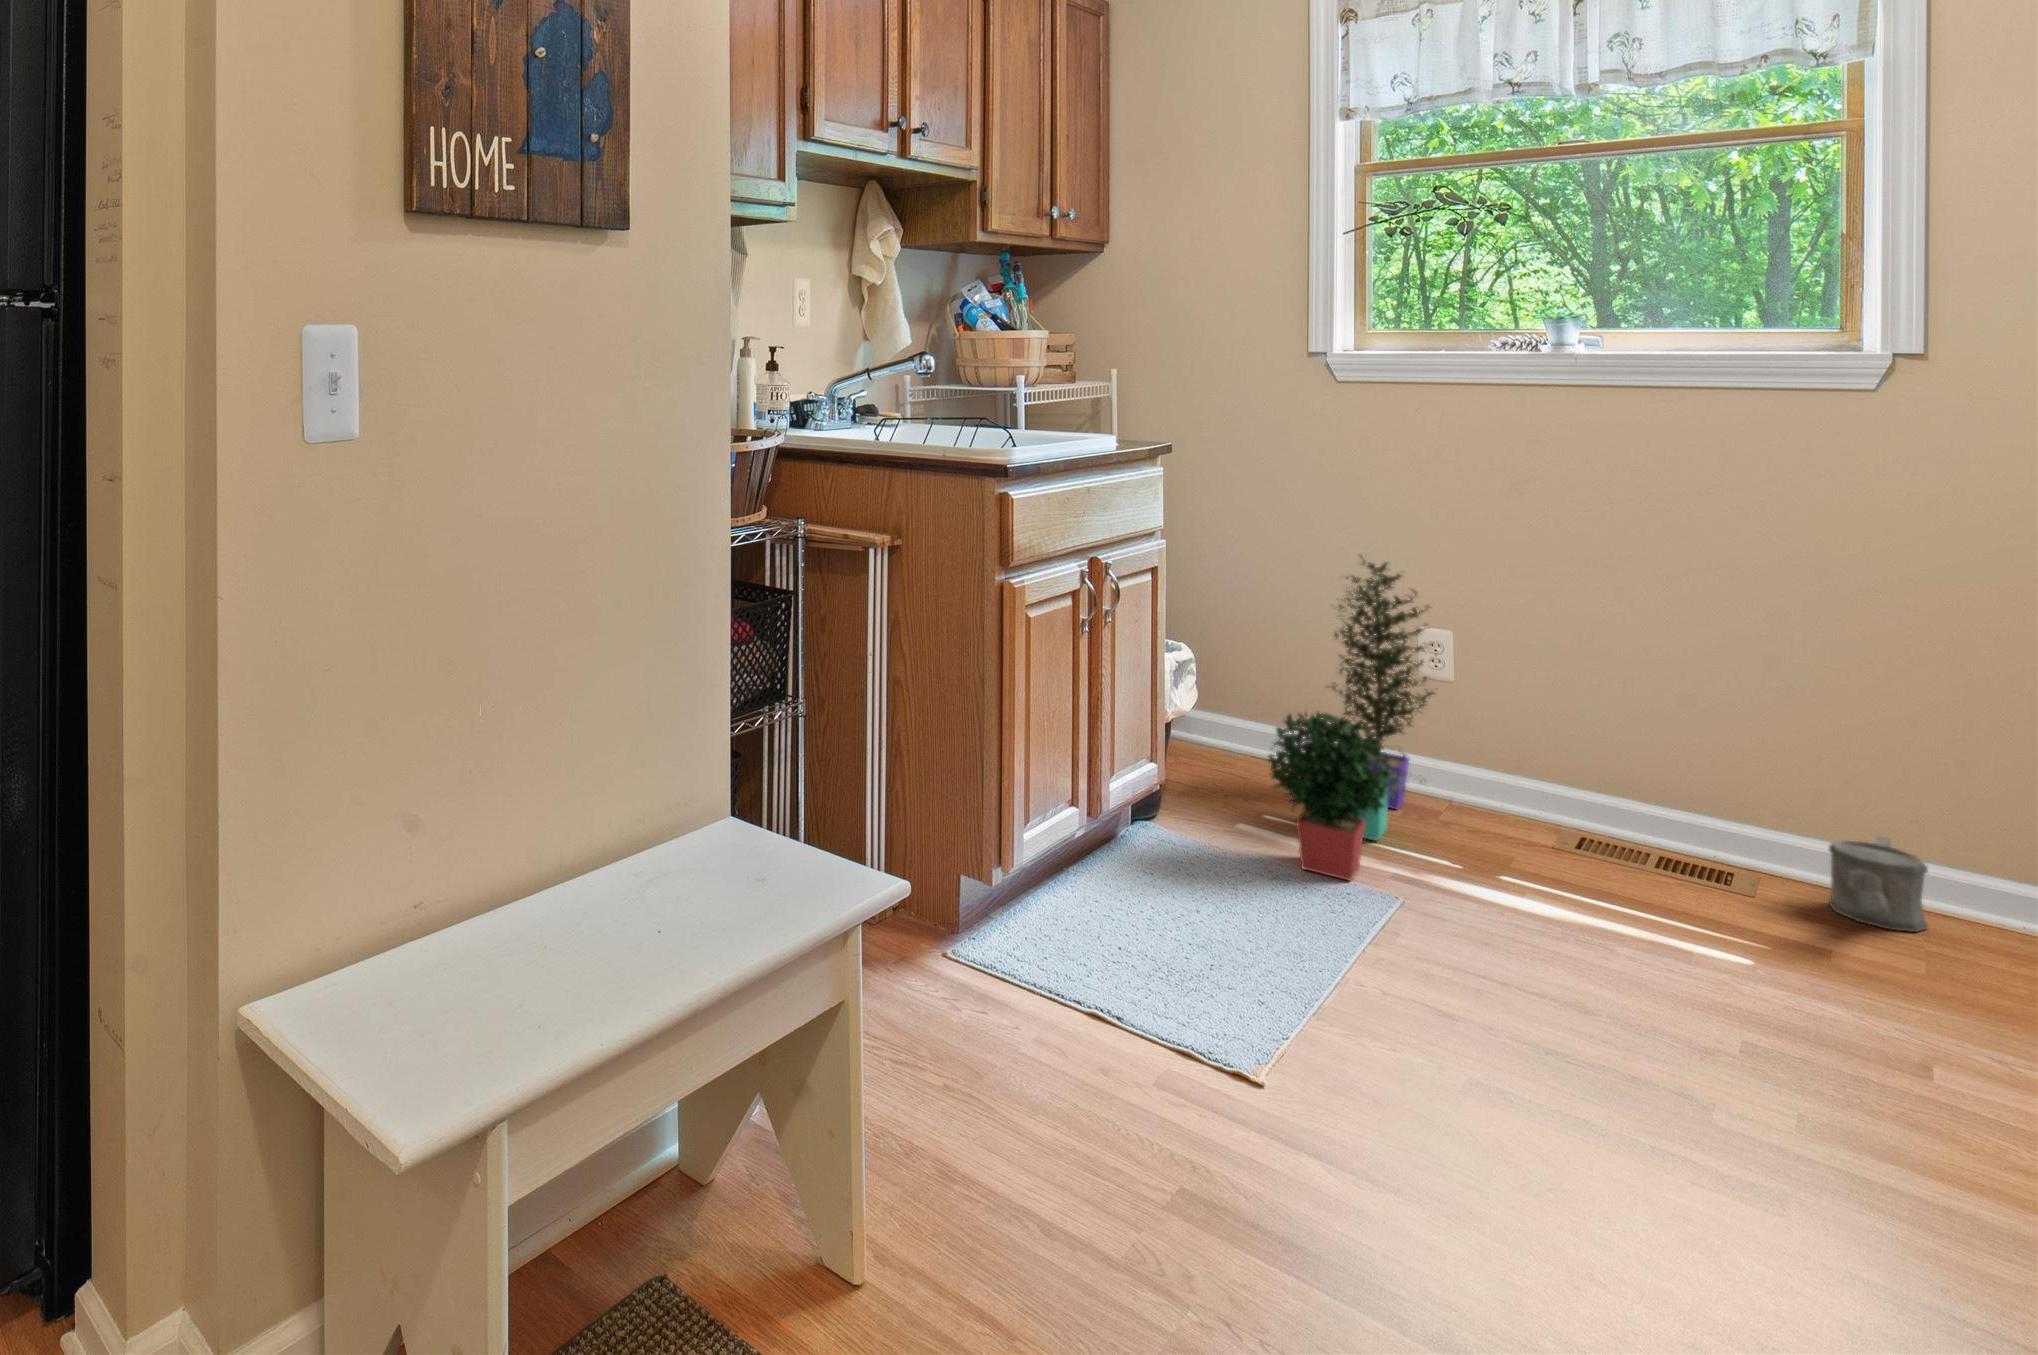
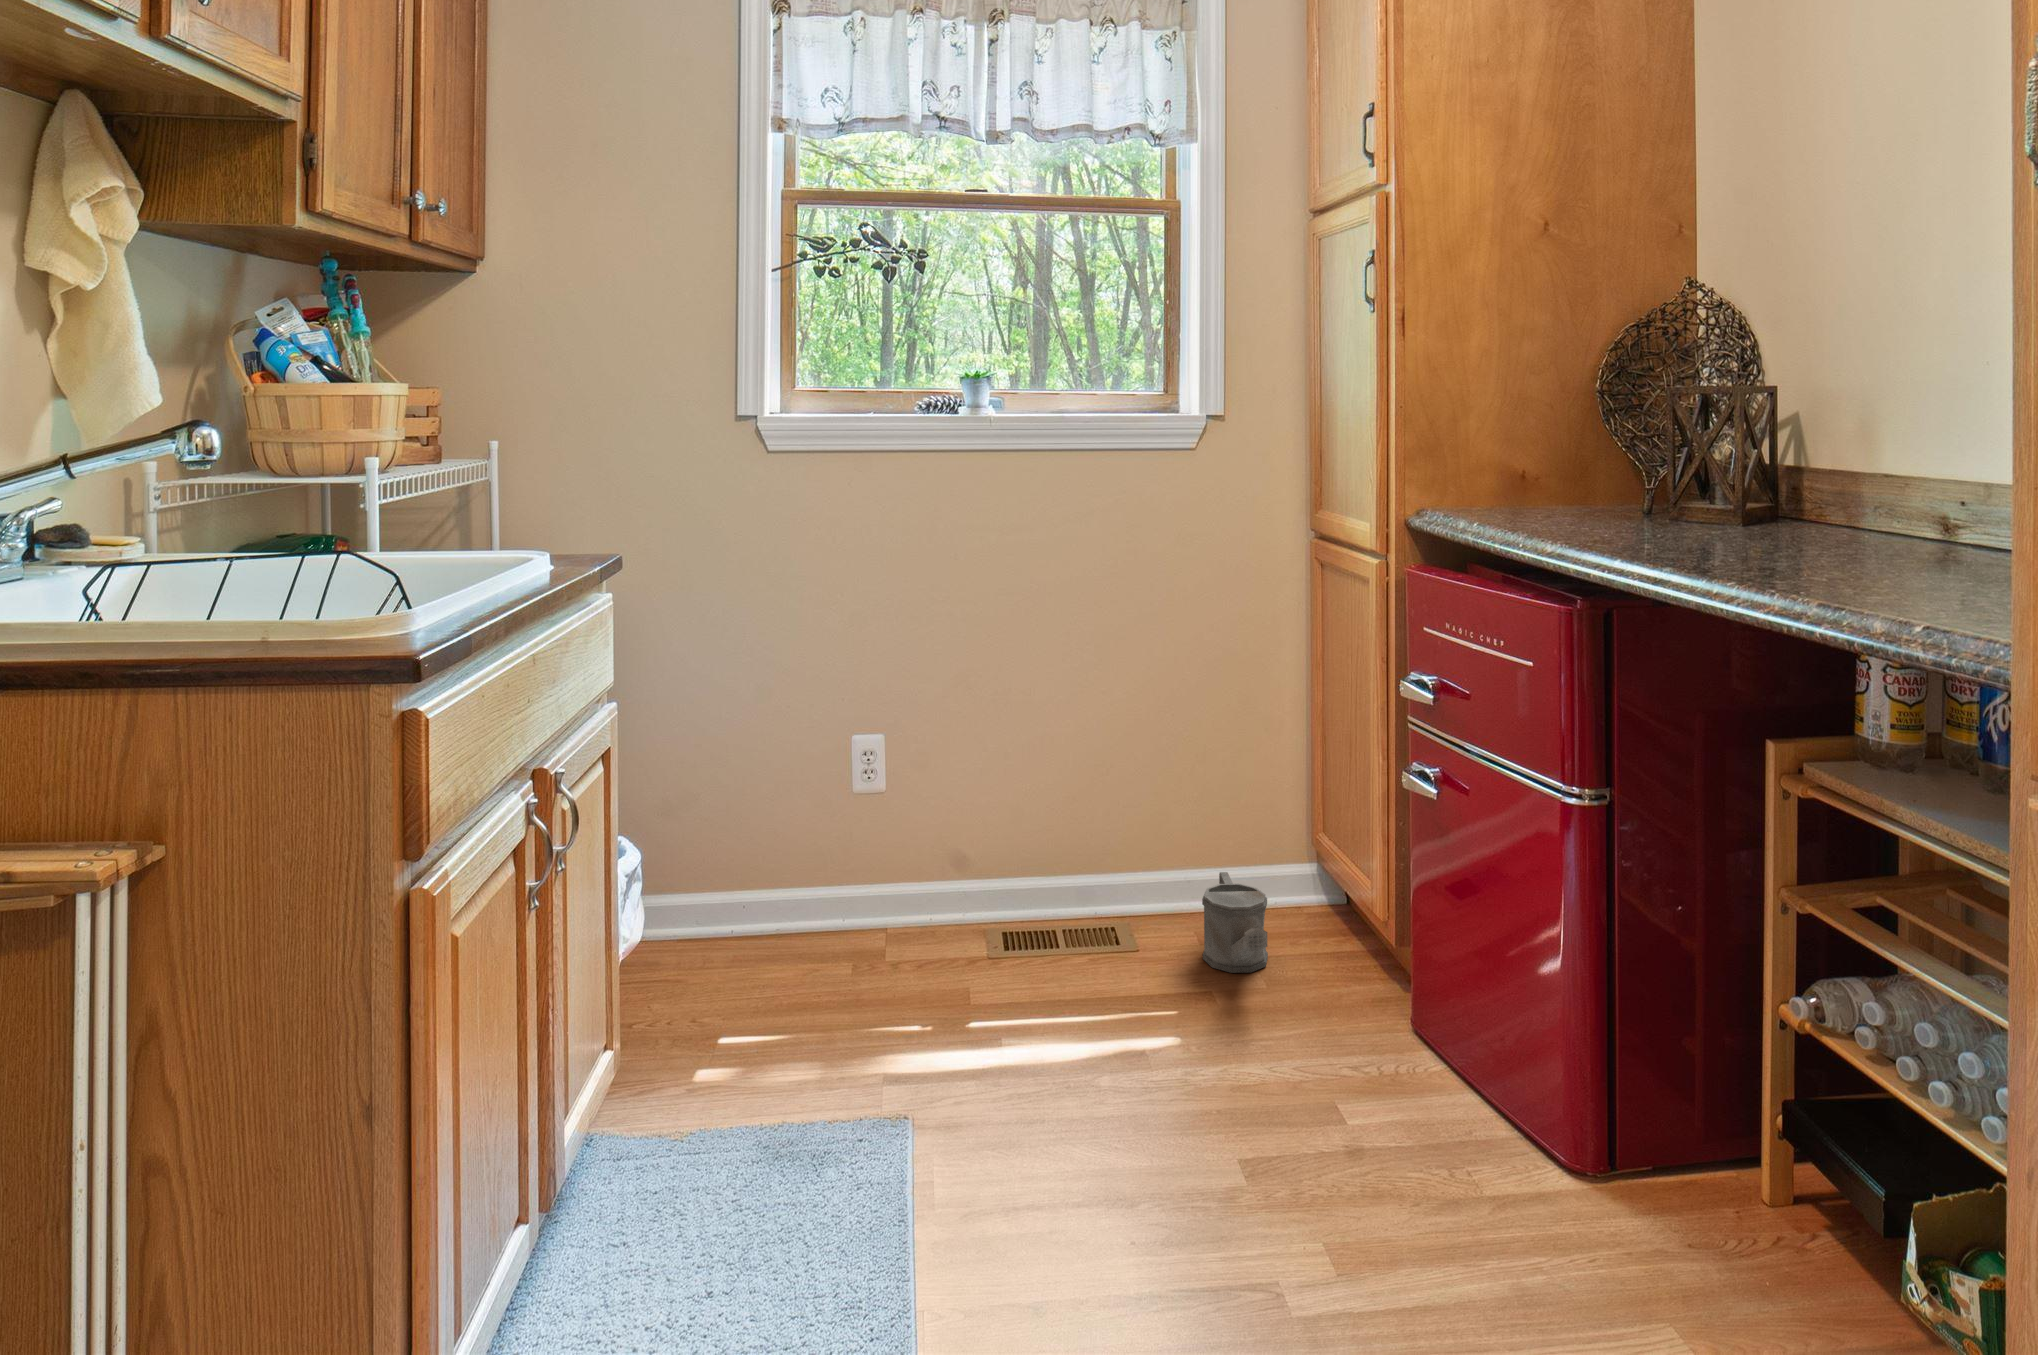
potted plant: present [1268,556,1434,880] -> none [745,664,897,1156]

